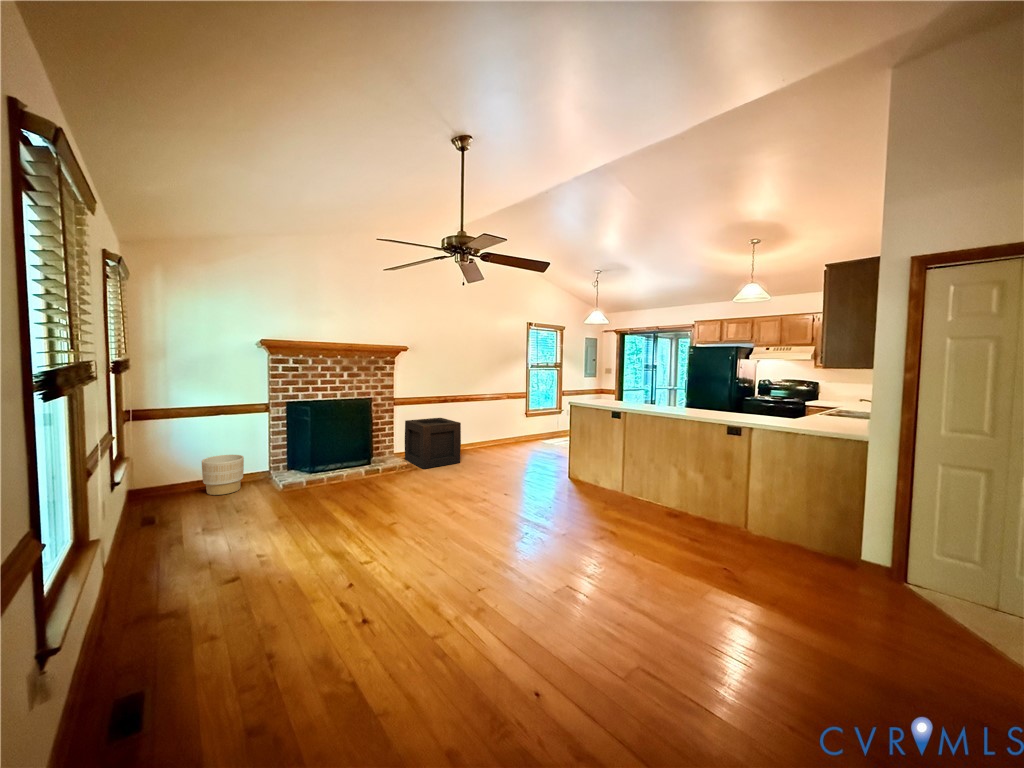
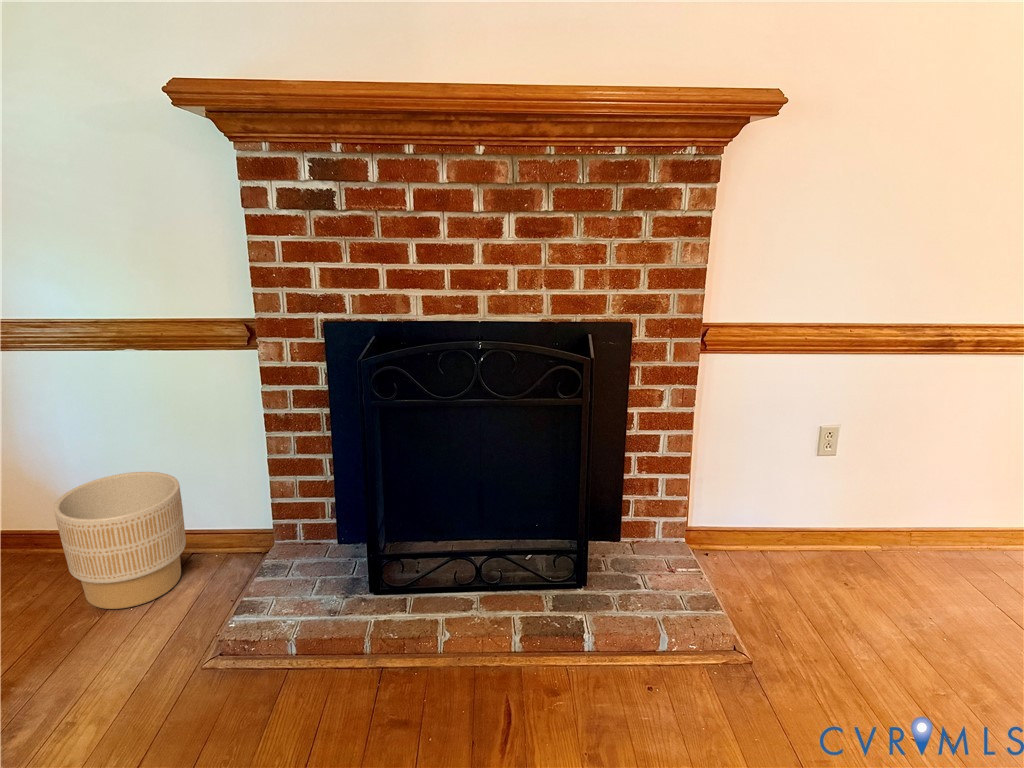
wooden crate: present [405,418,461,469] -> none [724,415,1016,659]

